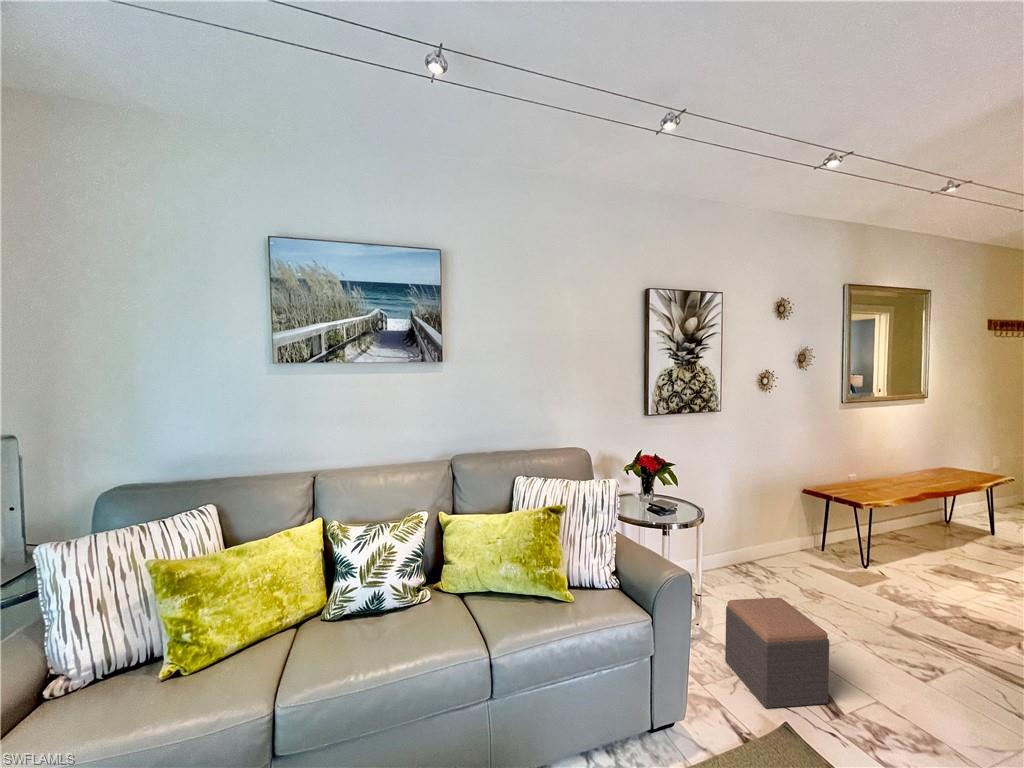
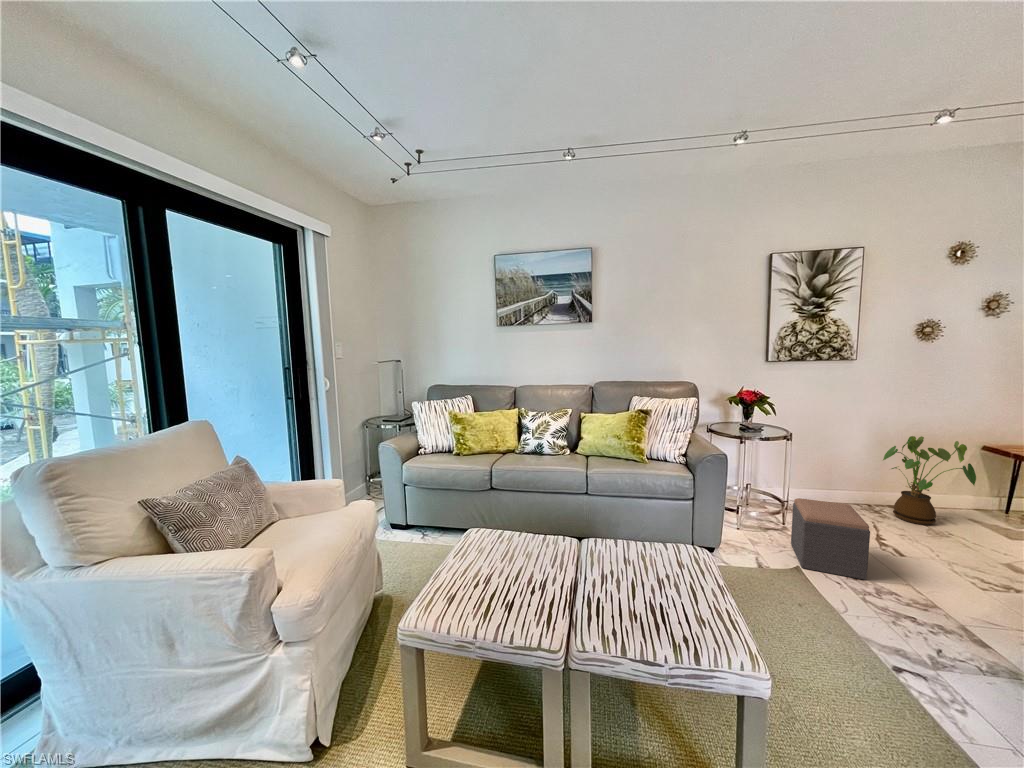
house plant: none [754,487,834,584] -> present [883,436,976,525]

